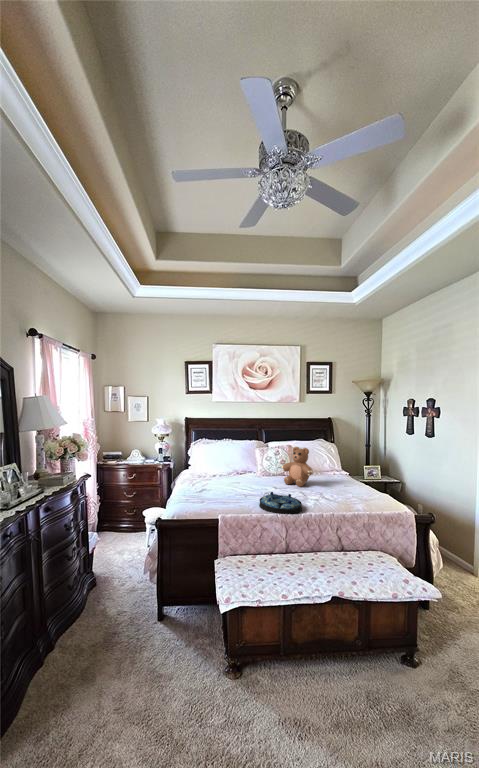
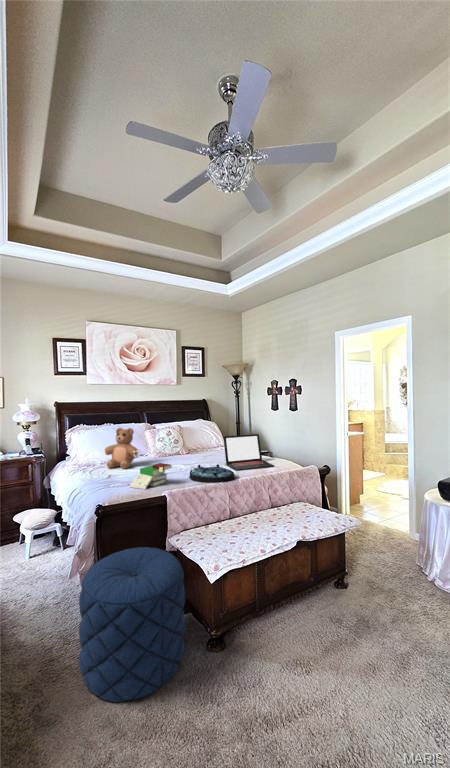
teddy bear: present [281,447,313,487] -> present [103,428,139,469]
laptop: none [312,464,362,505] -> present [224,434,274,471]
book: none [201,485,238,509] -> present [130,463,172,489]
pouf: none [119,560,210,691] -> present [79,547,185,702]

